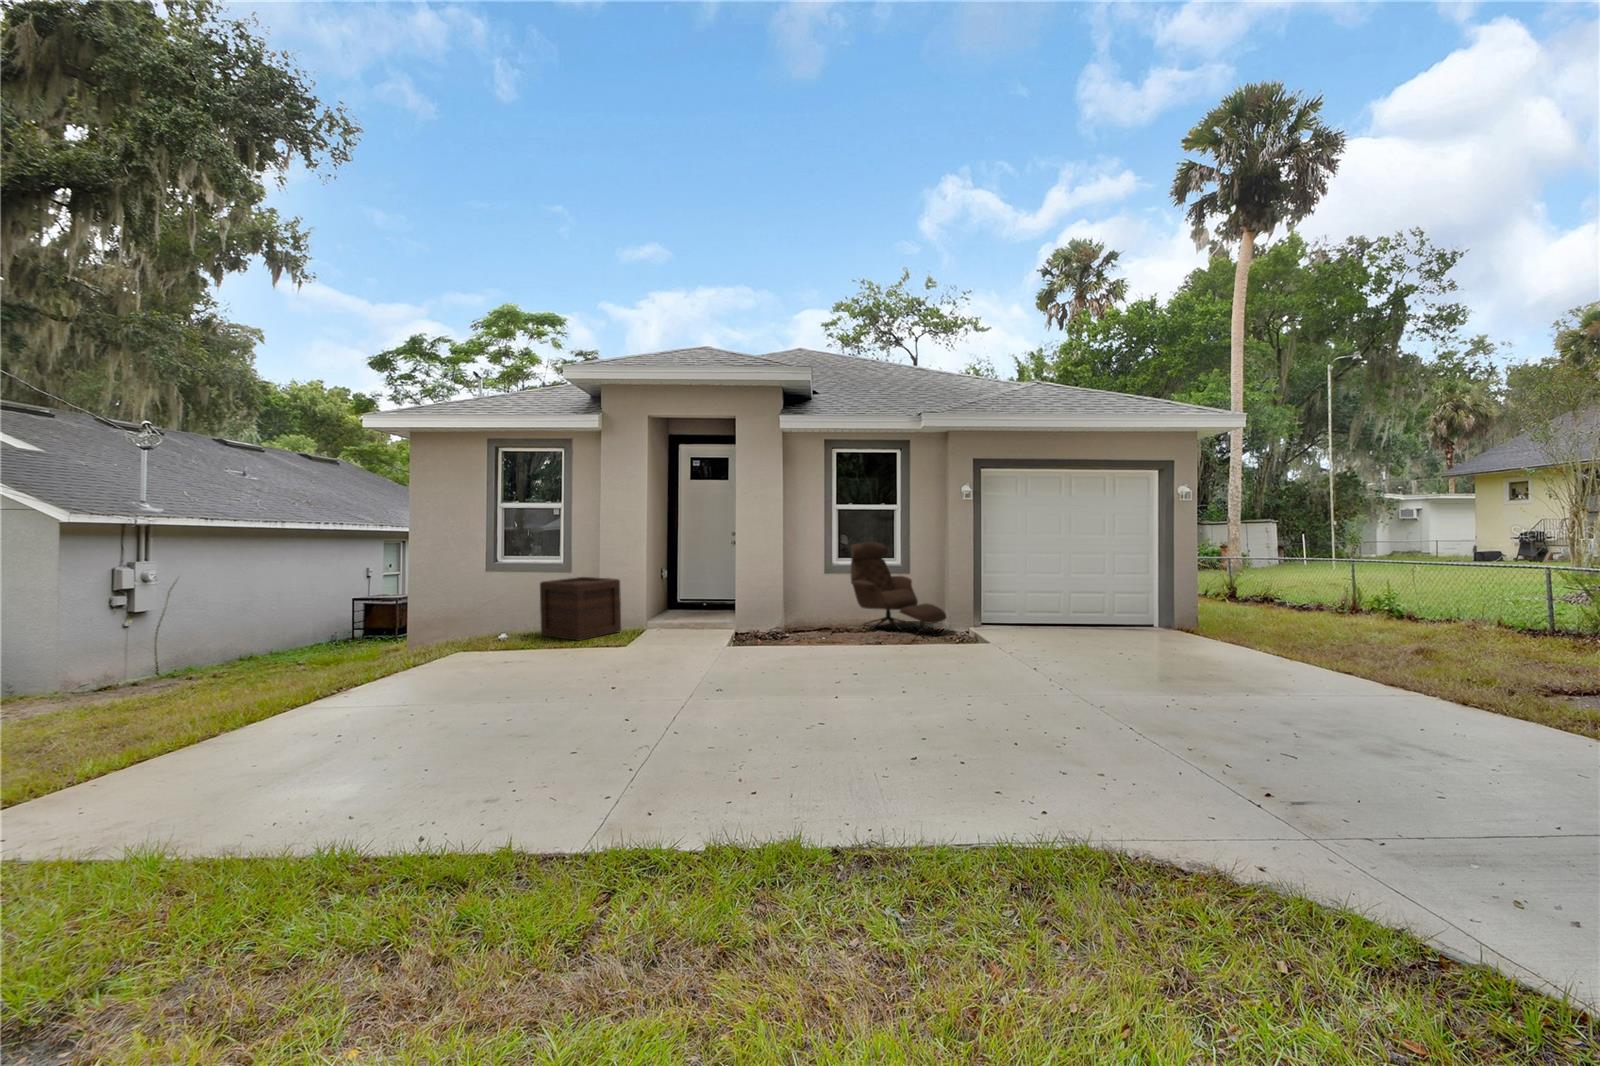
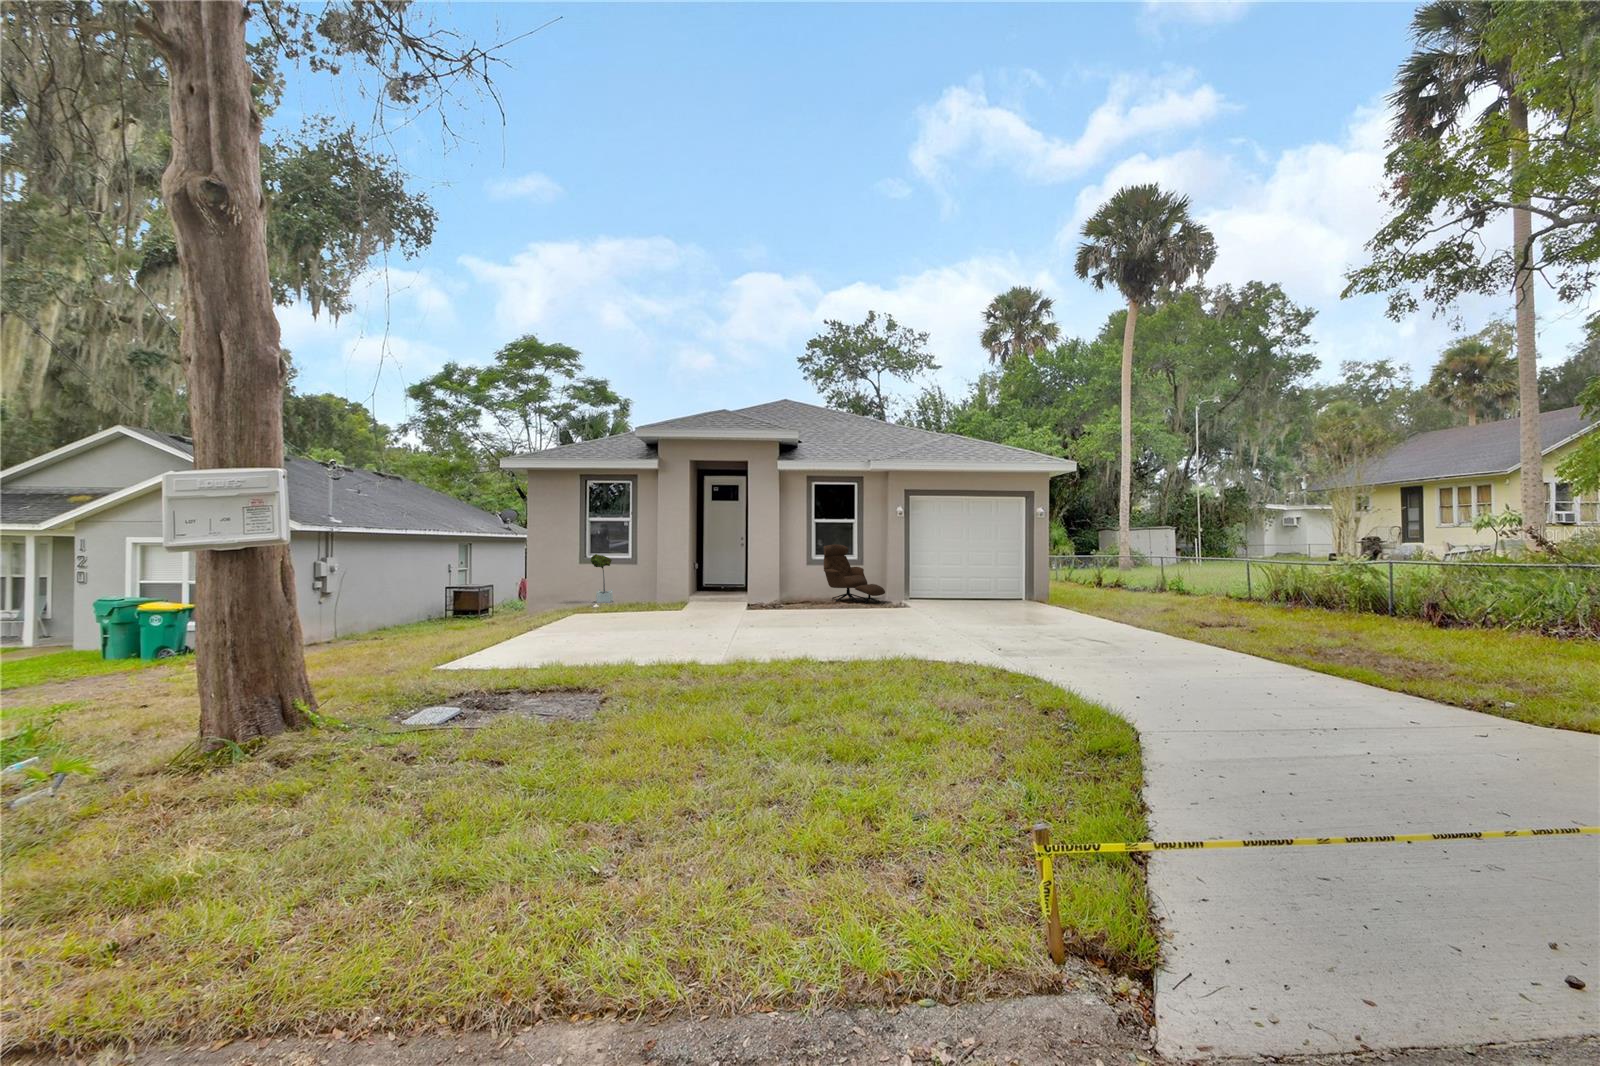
potted tree: none [499,557,535,631] -> present [591,554,613,603]
wooden crate: present [540,577,621,641] -> none [622,567,674,607]

